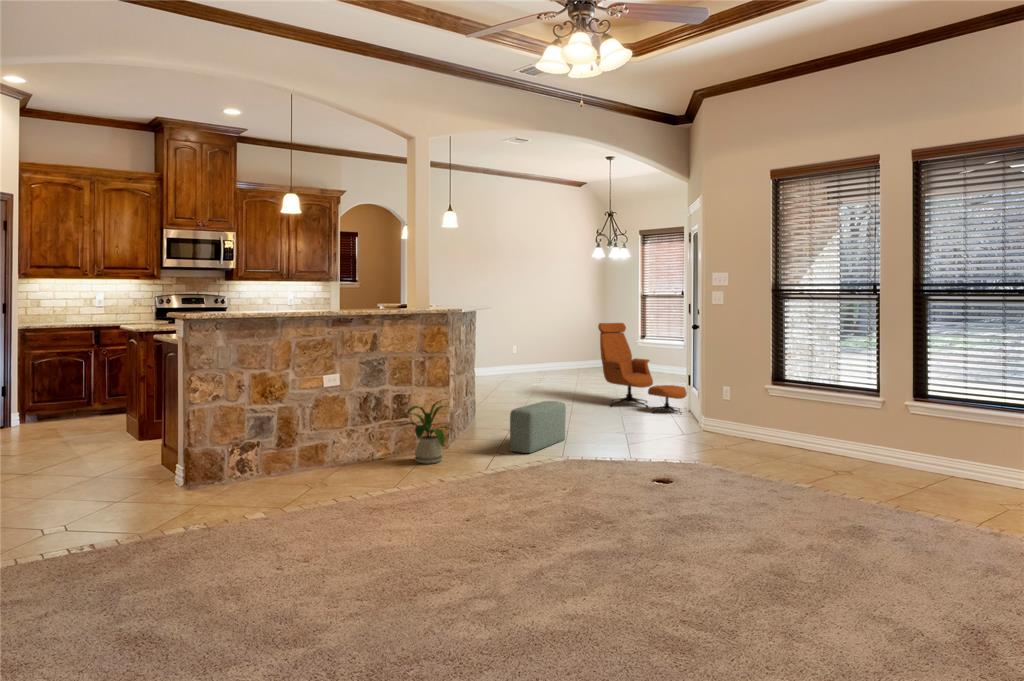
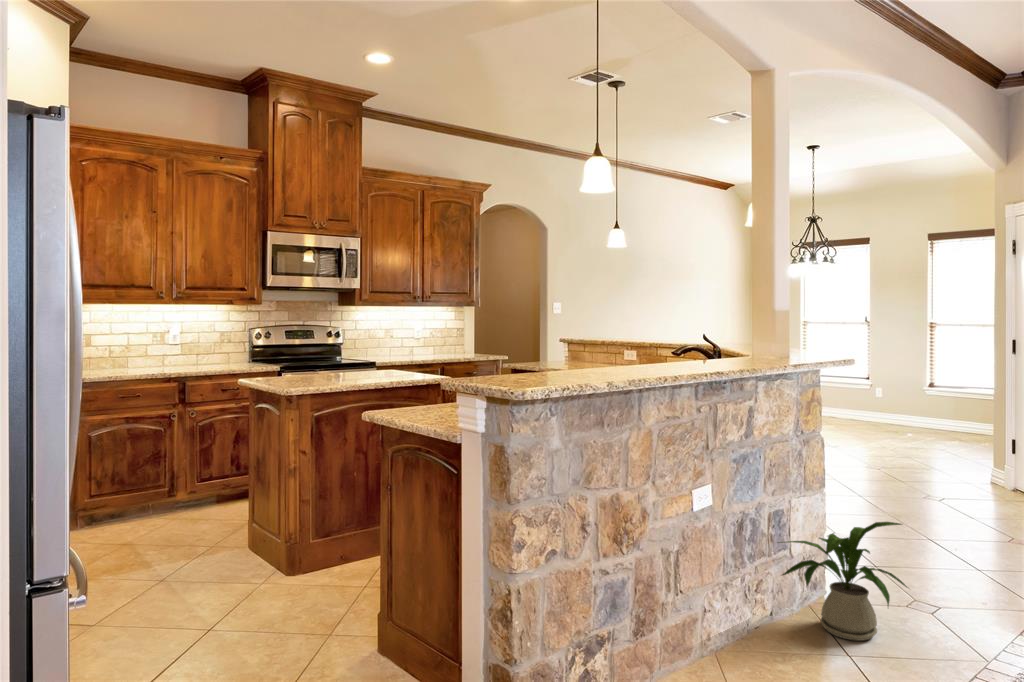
lounge chair: present [598,323,687,414] -> none [853,358,1017,491]
pouf: present [510,401,566,453] -> none [927,496,987,601]

